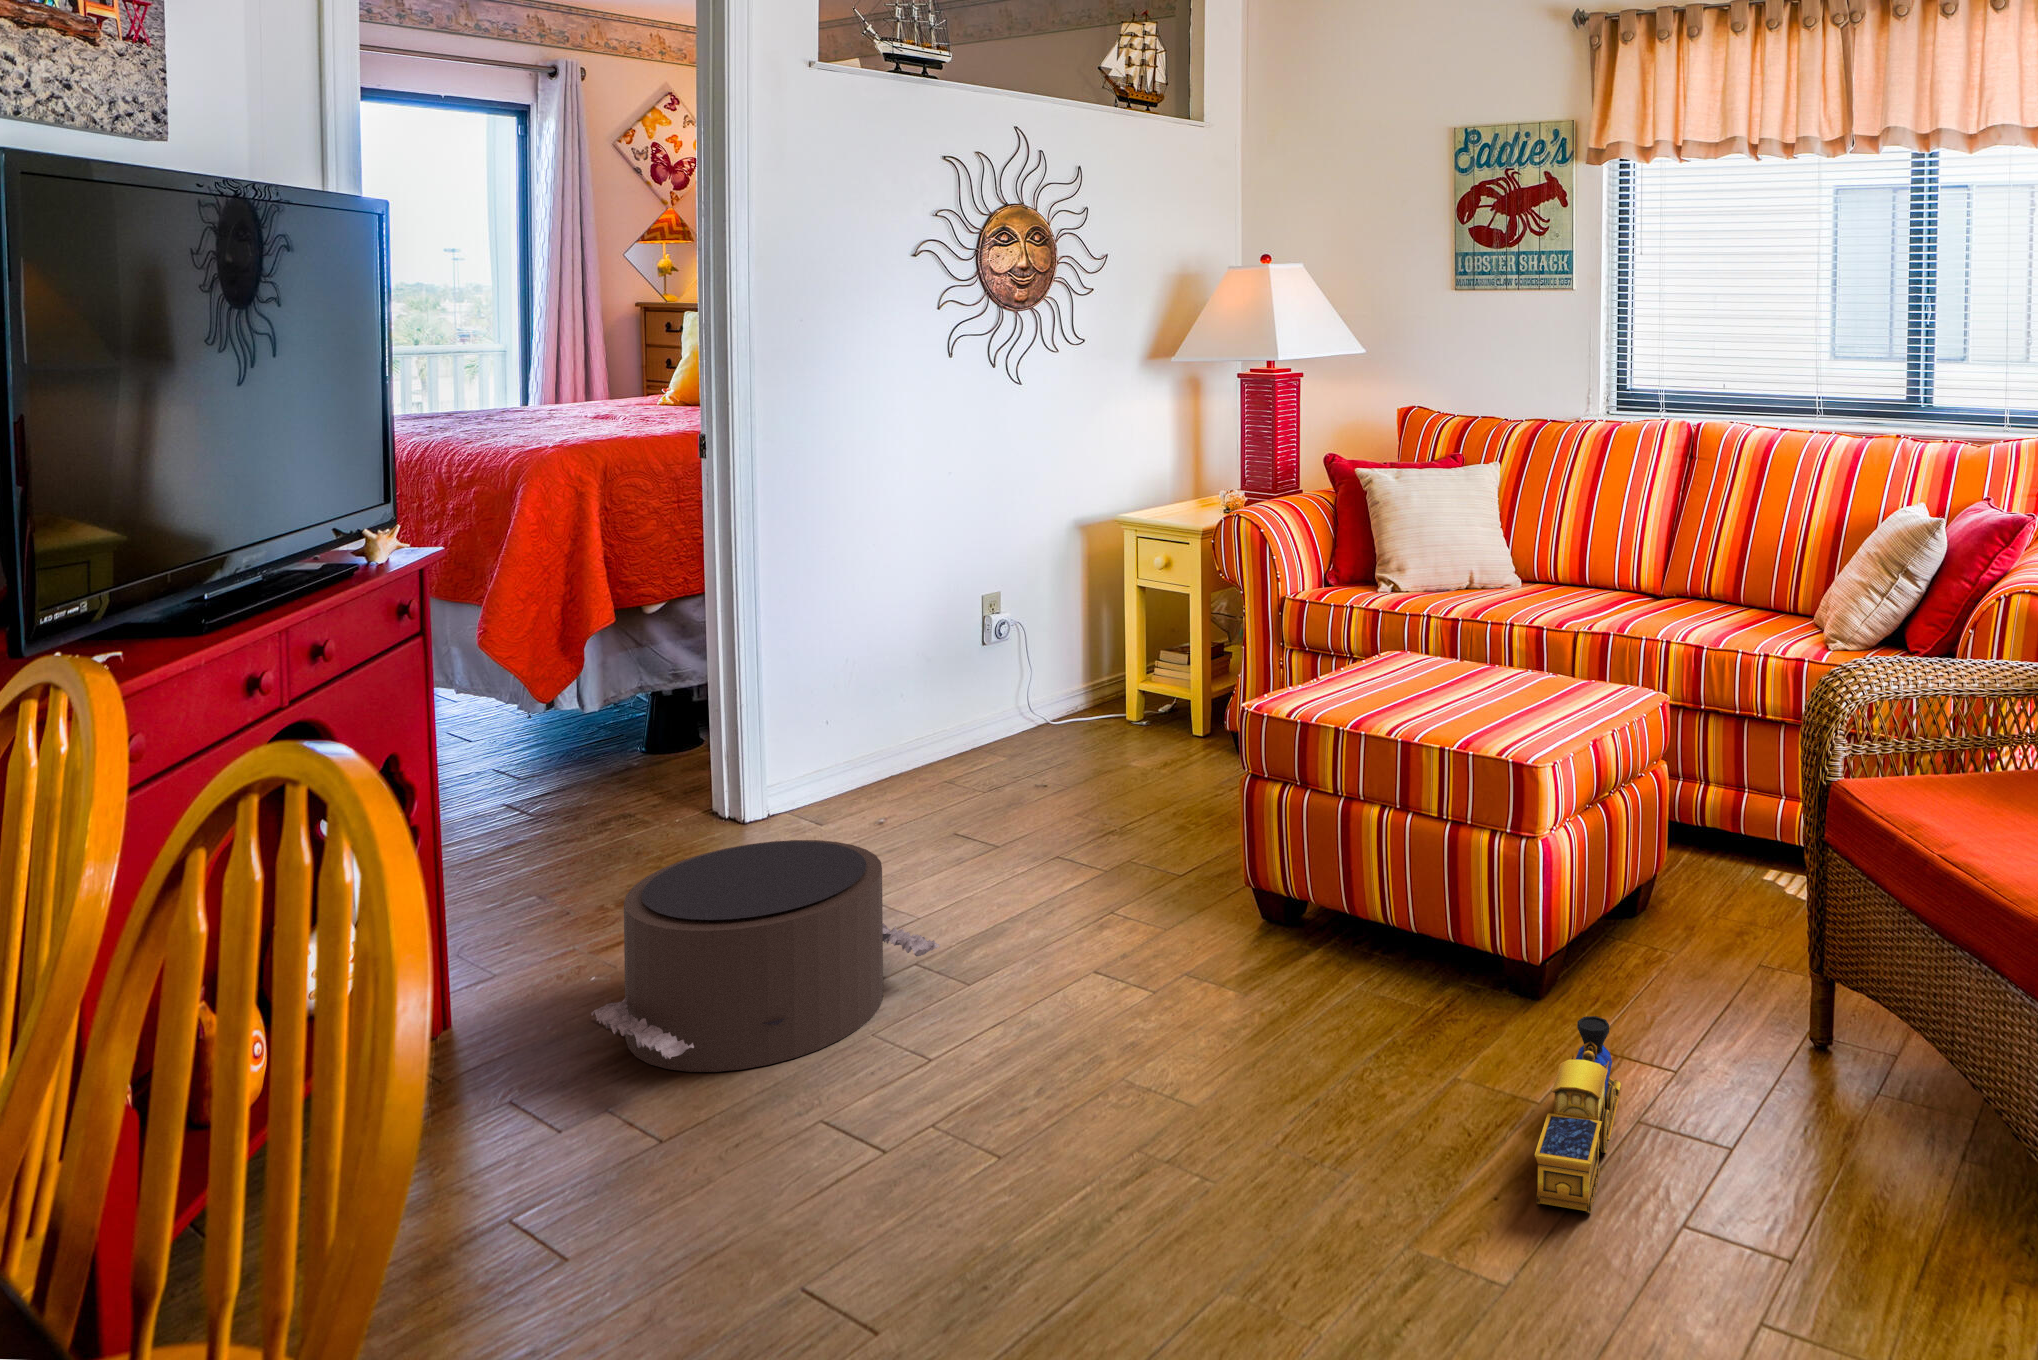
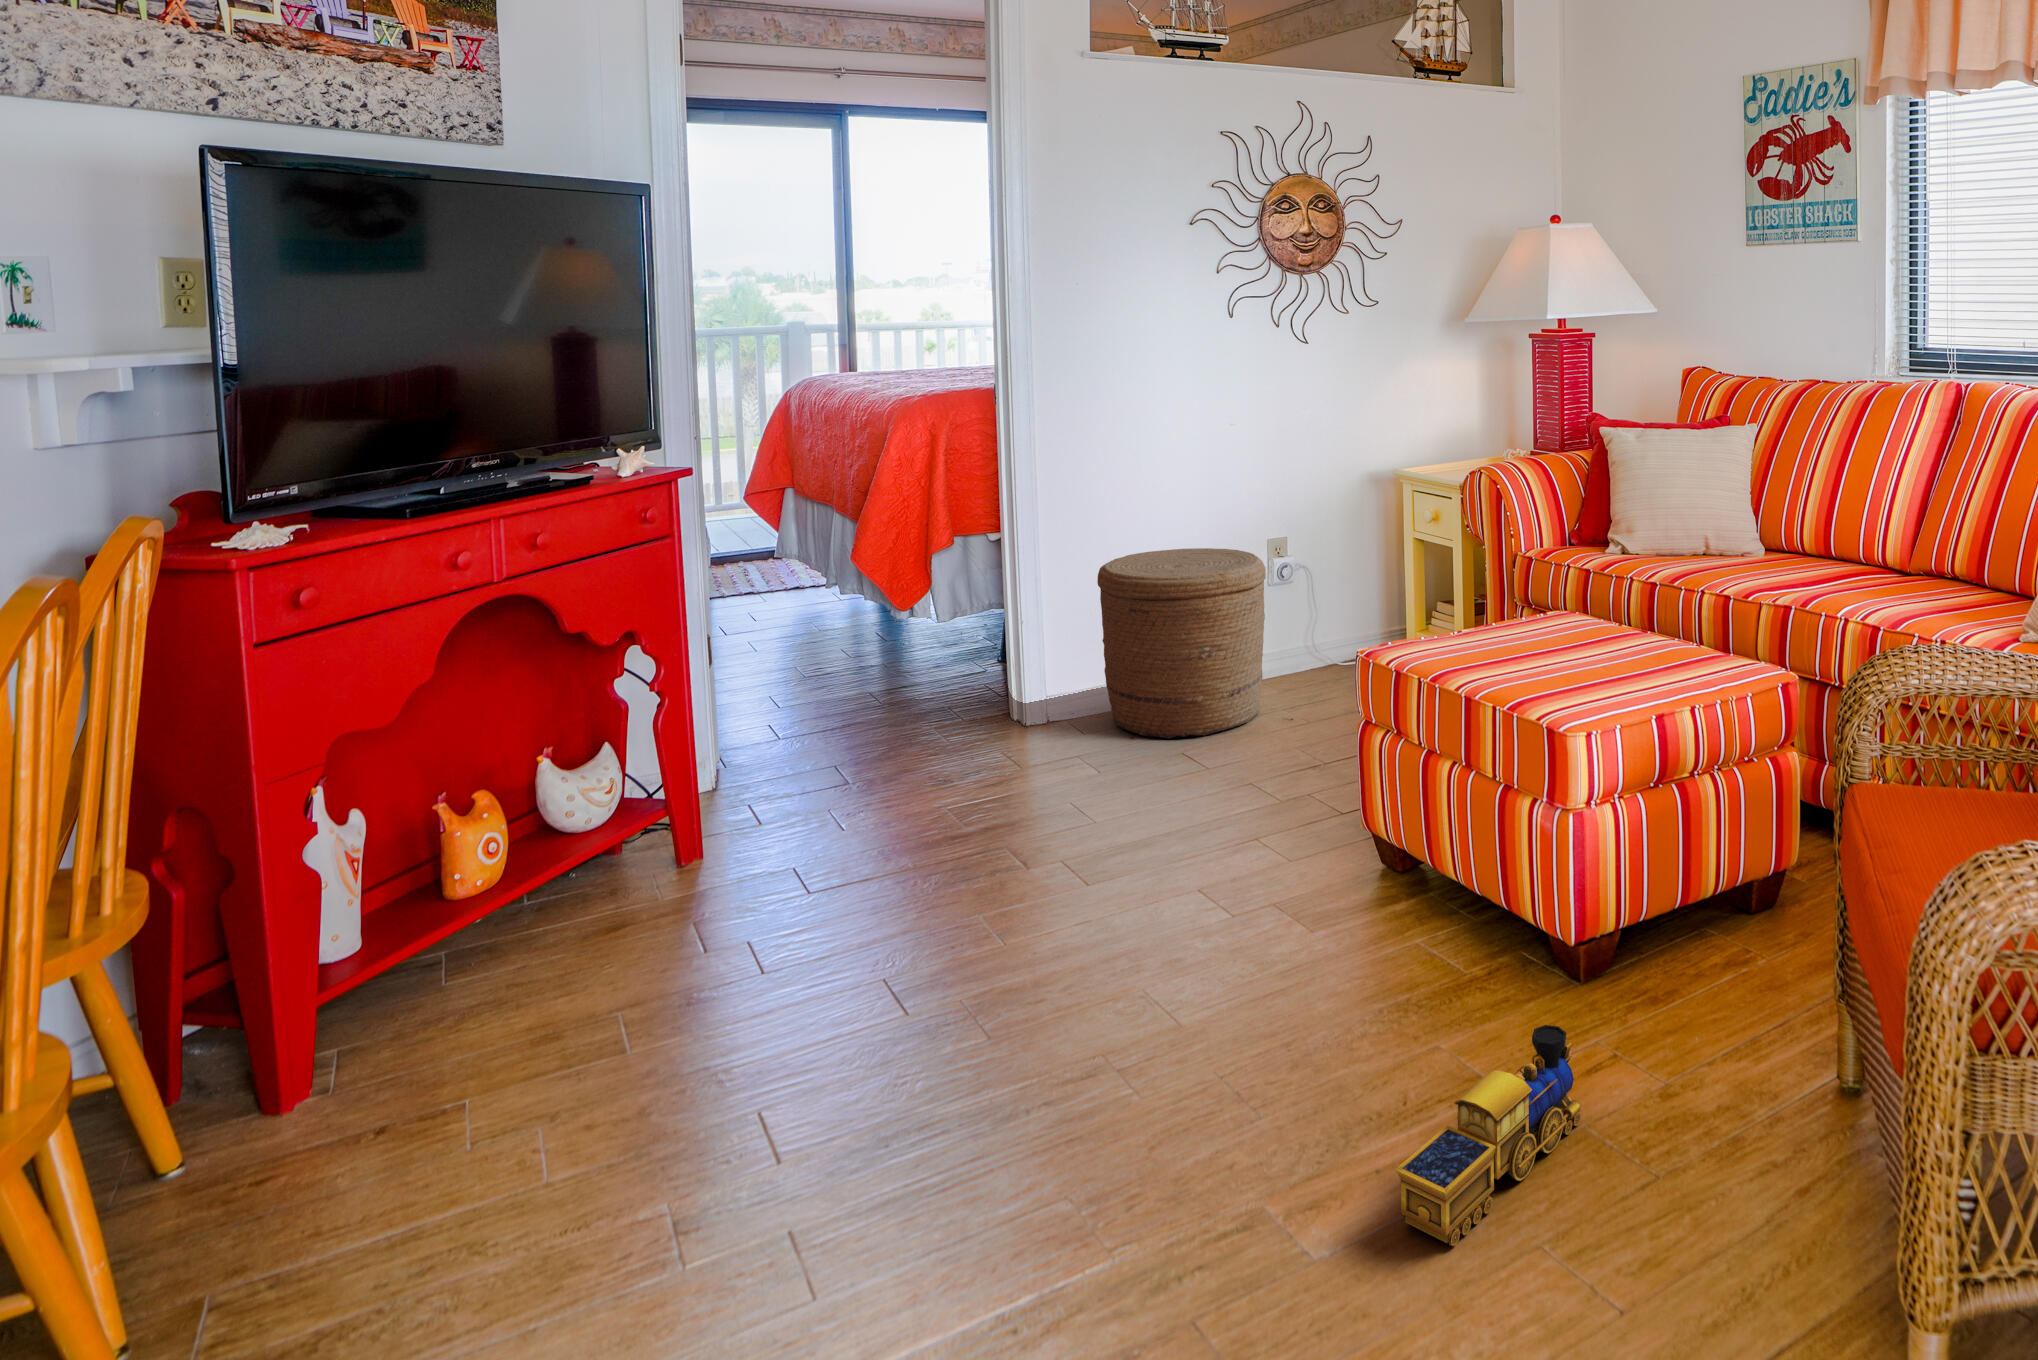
woven basket: none [828,611,1022,824] -> present [1097,548,1266,739]
pouf: present [591,840,940,1072] -> none [759,743,1058,942]

